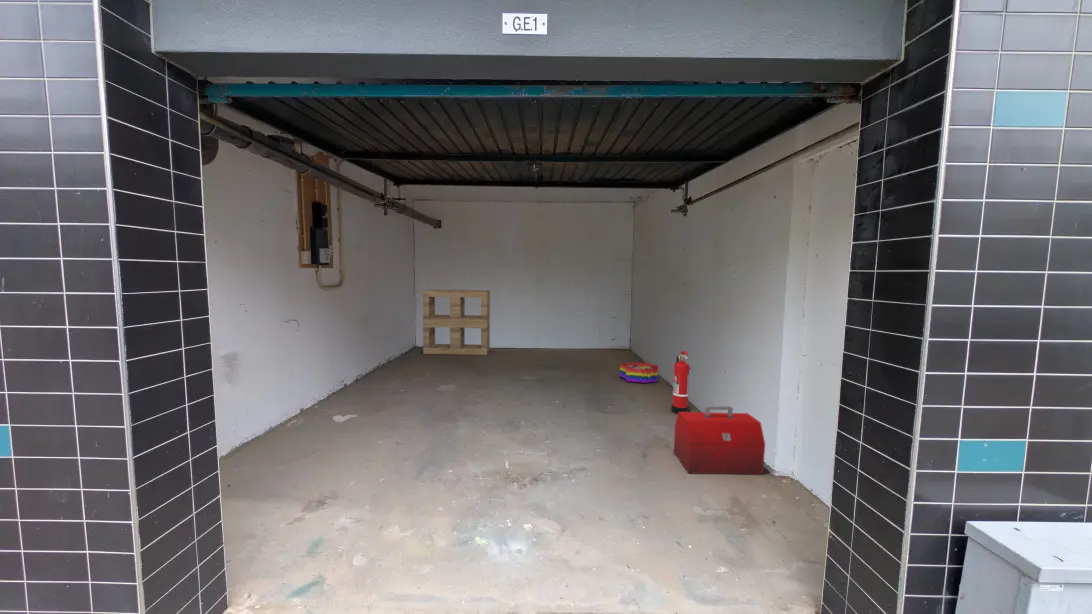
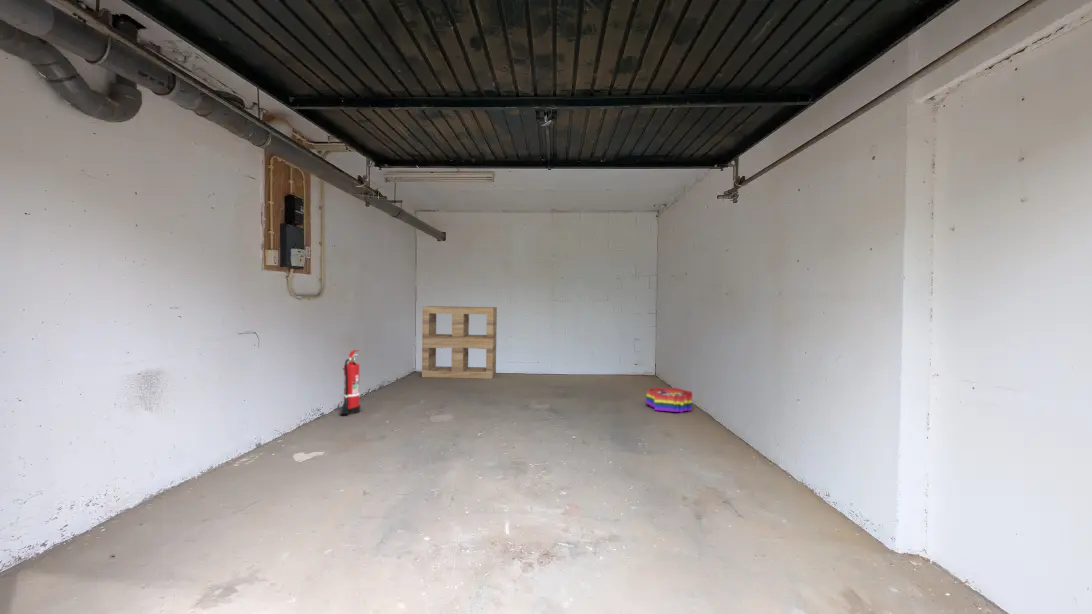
fire extinguisher: present [671,351,690,414] -> present [341,350,360,414]
toolbox: present [674,406,765,475] -> none [737,447,879,550]

